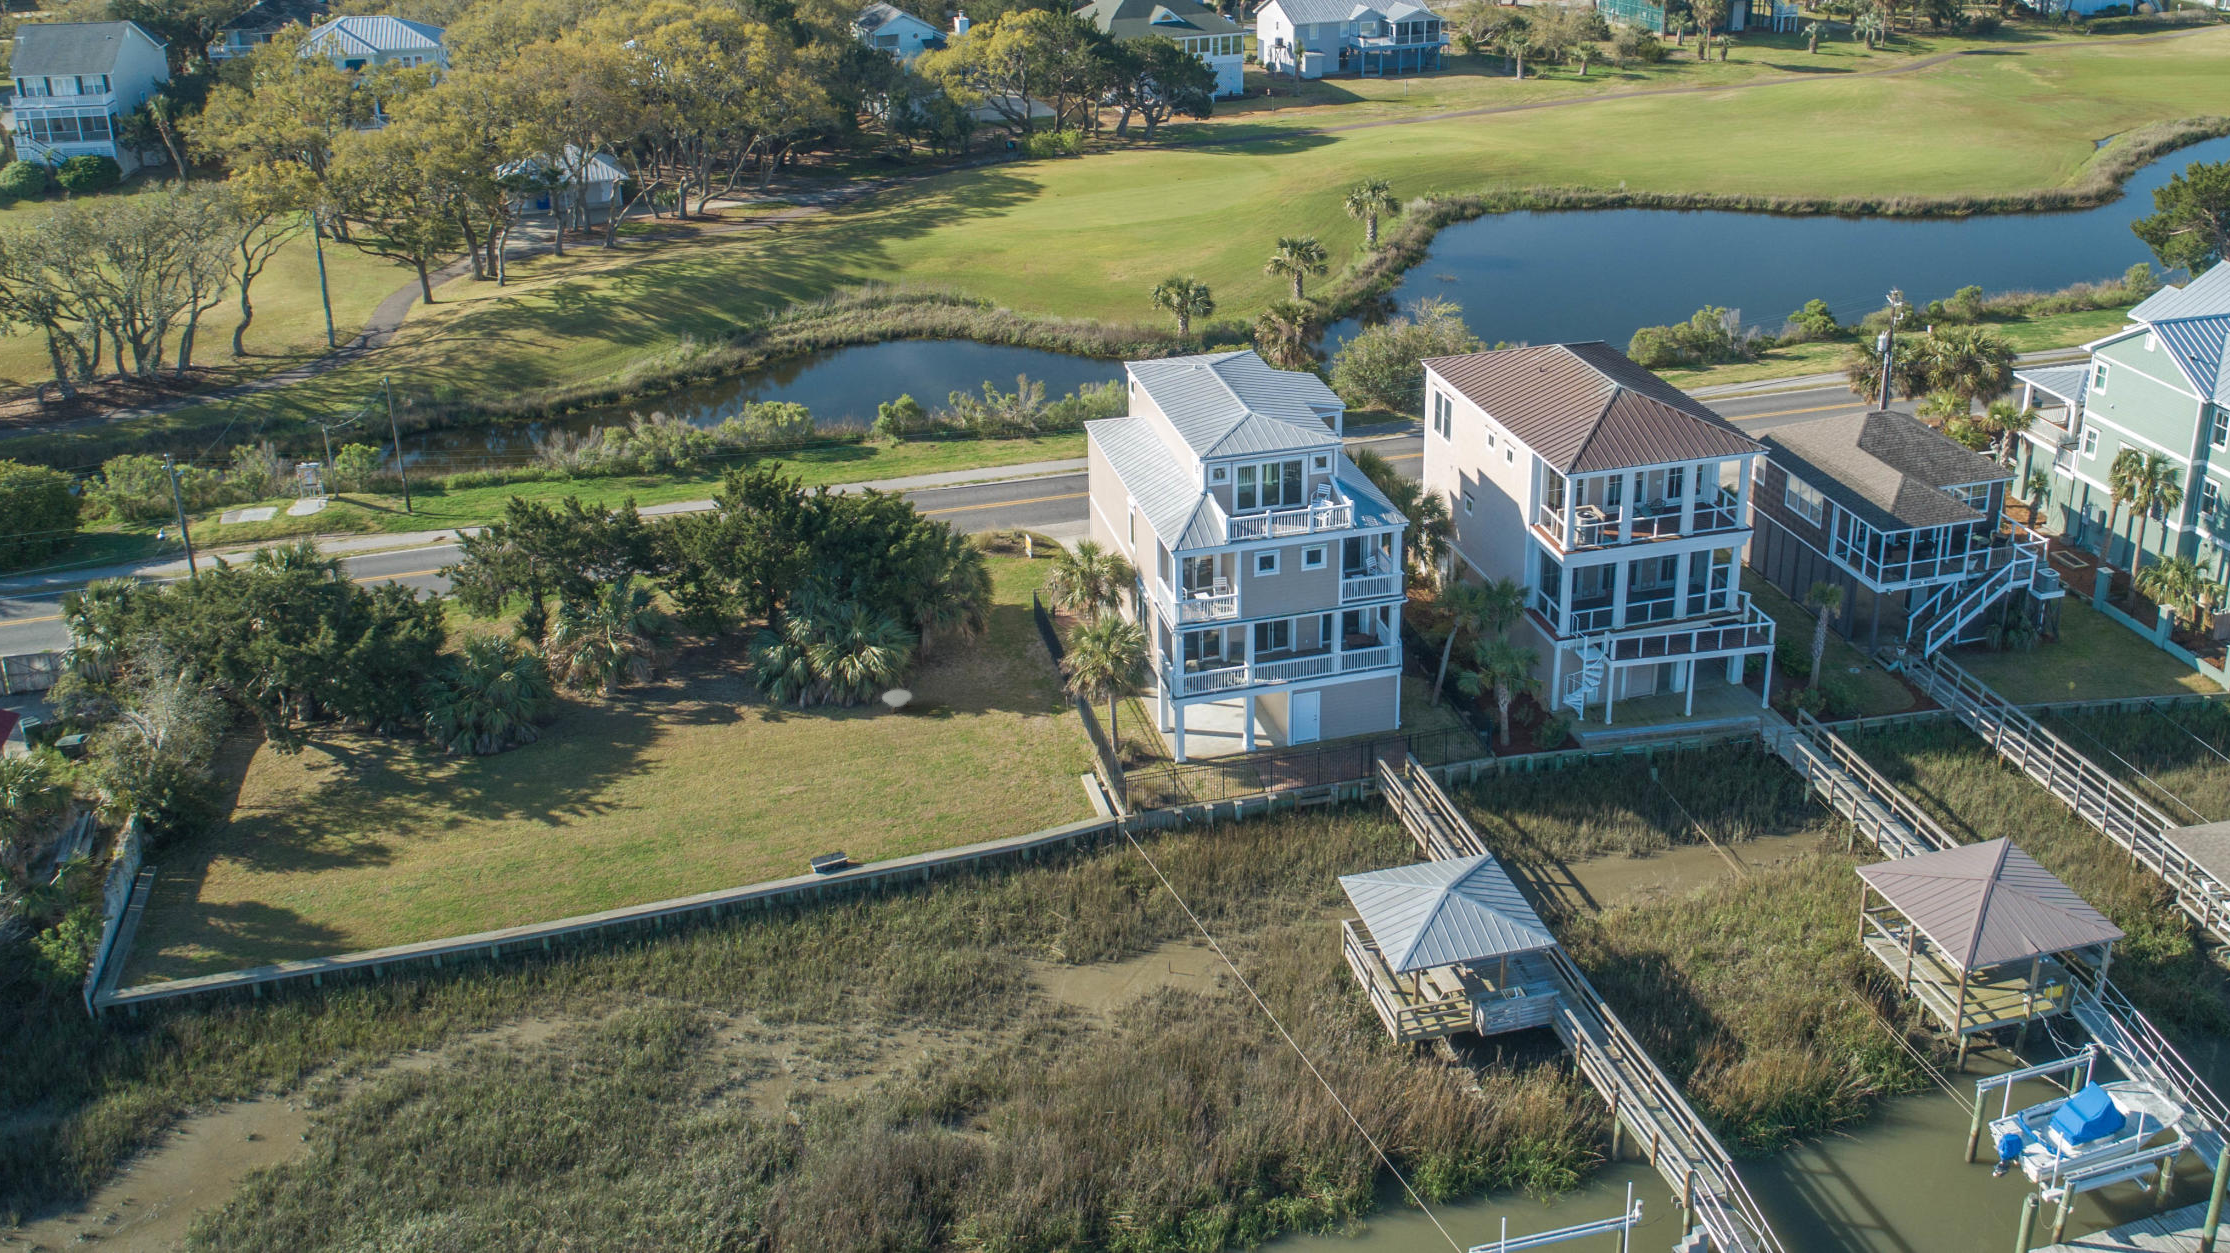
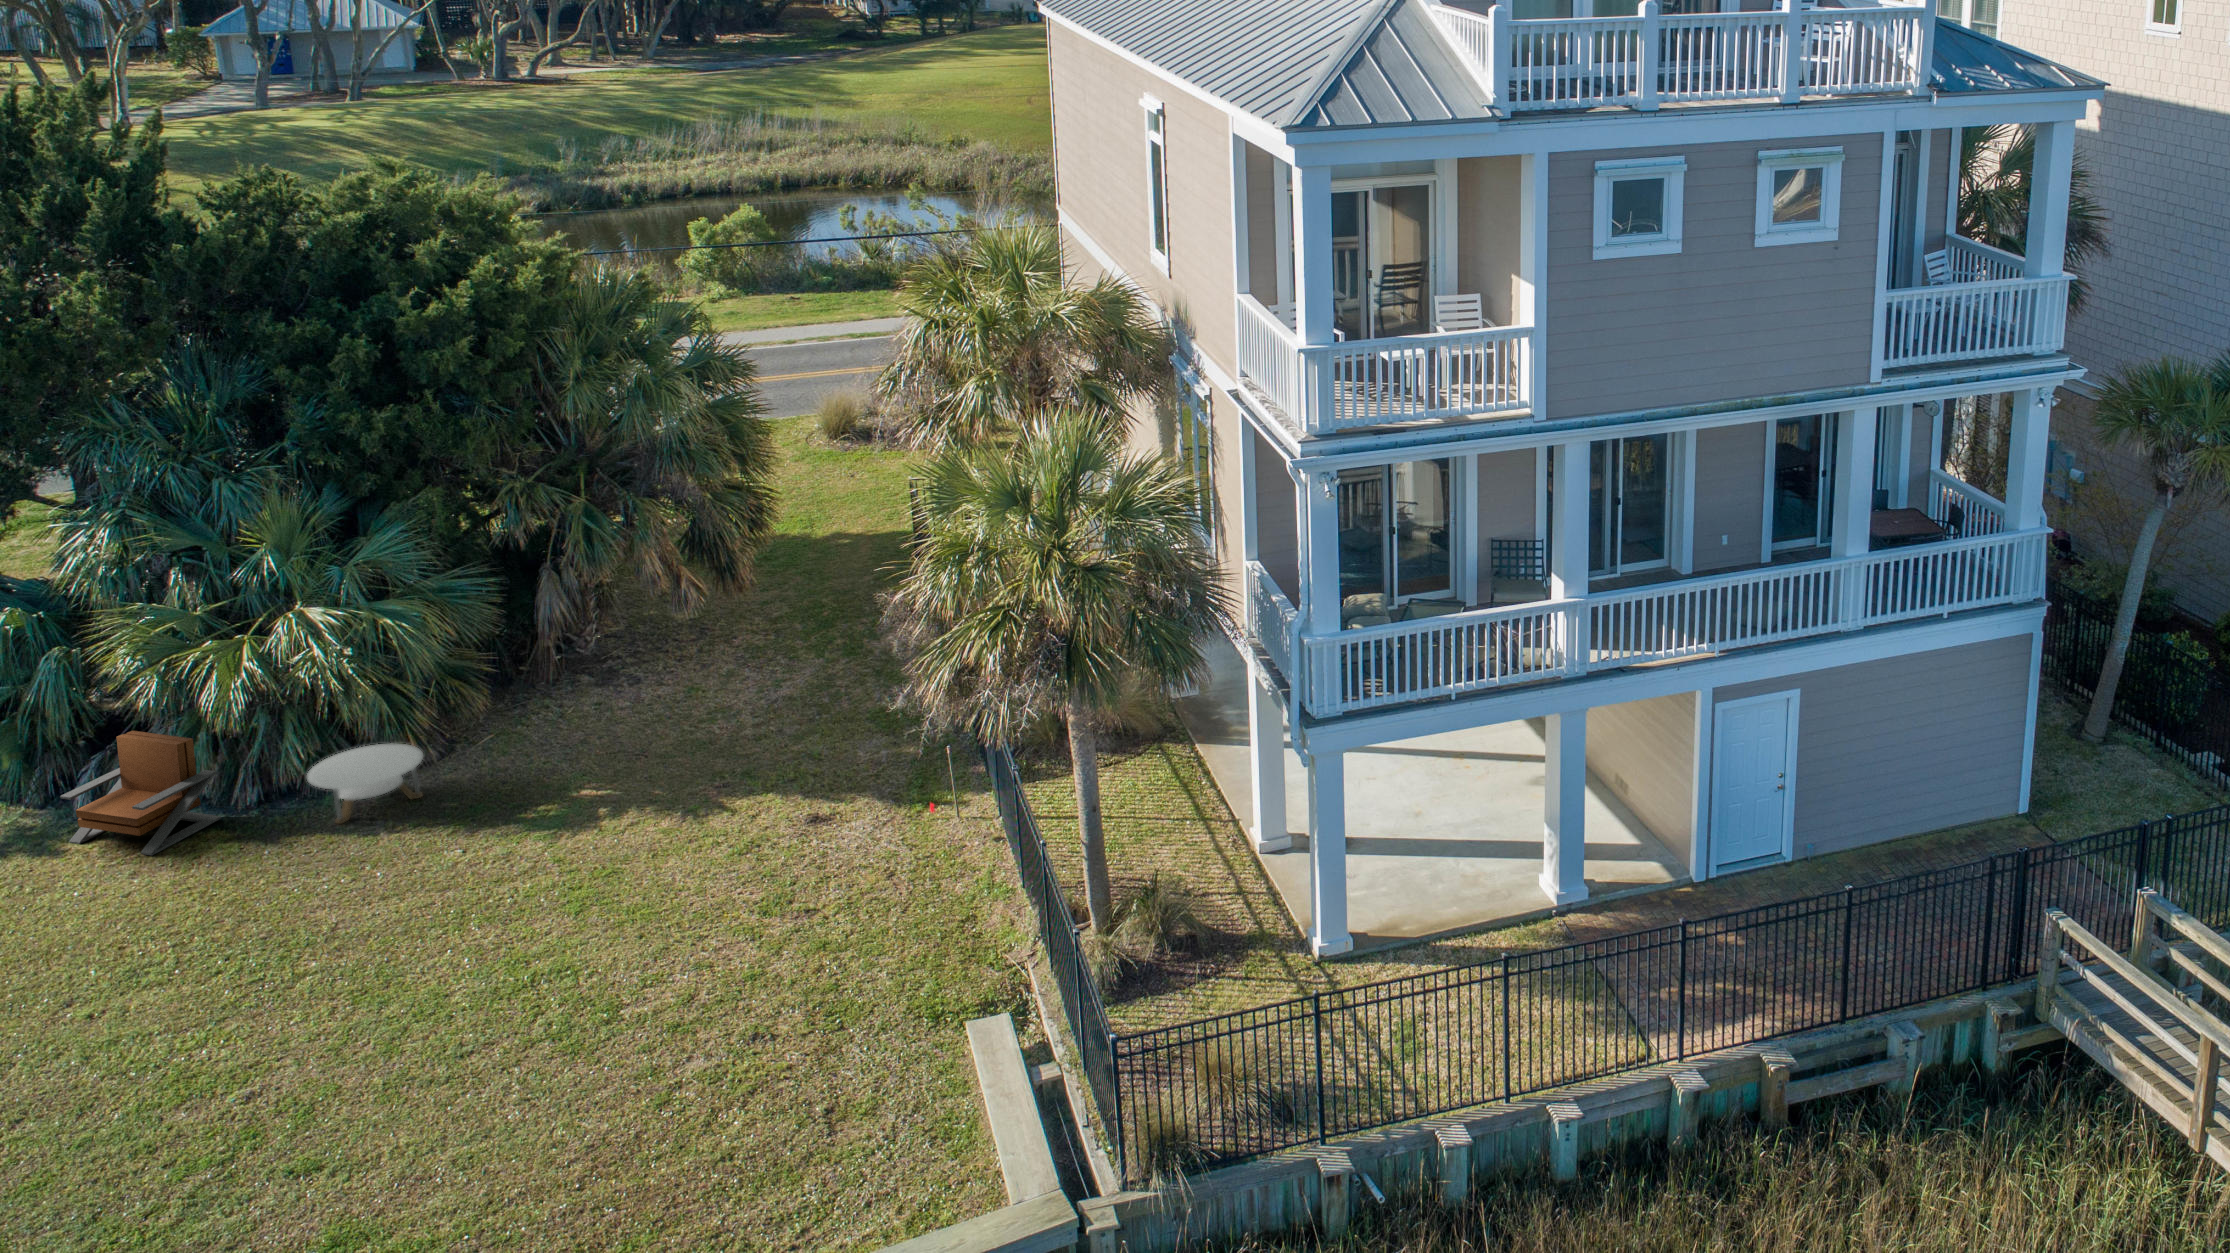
lounge chair: none [822,685,859,721] -> present [60,731,221,856]

